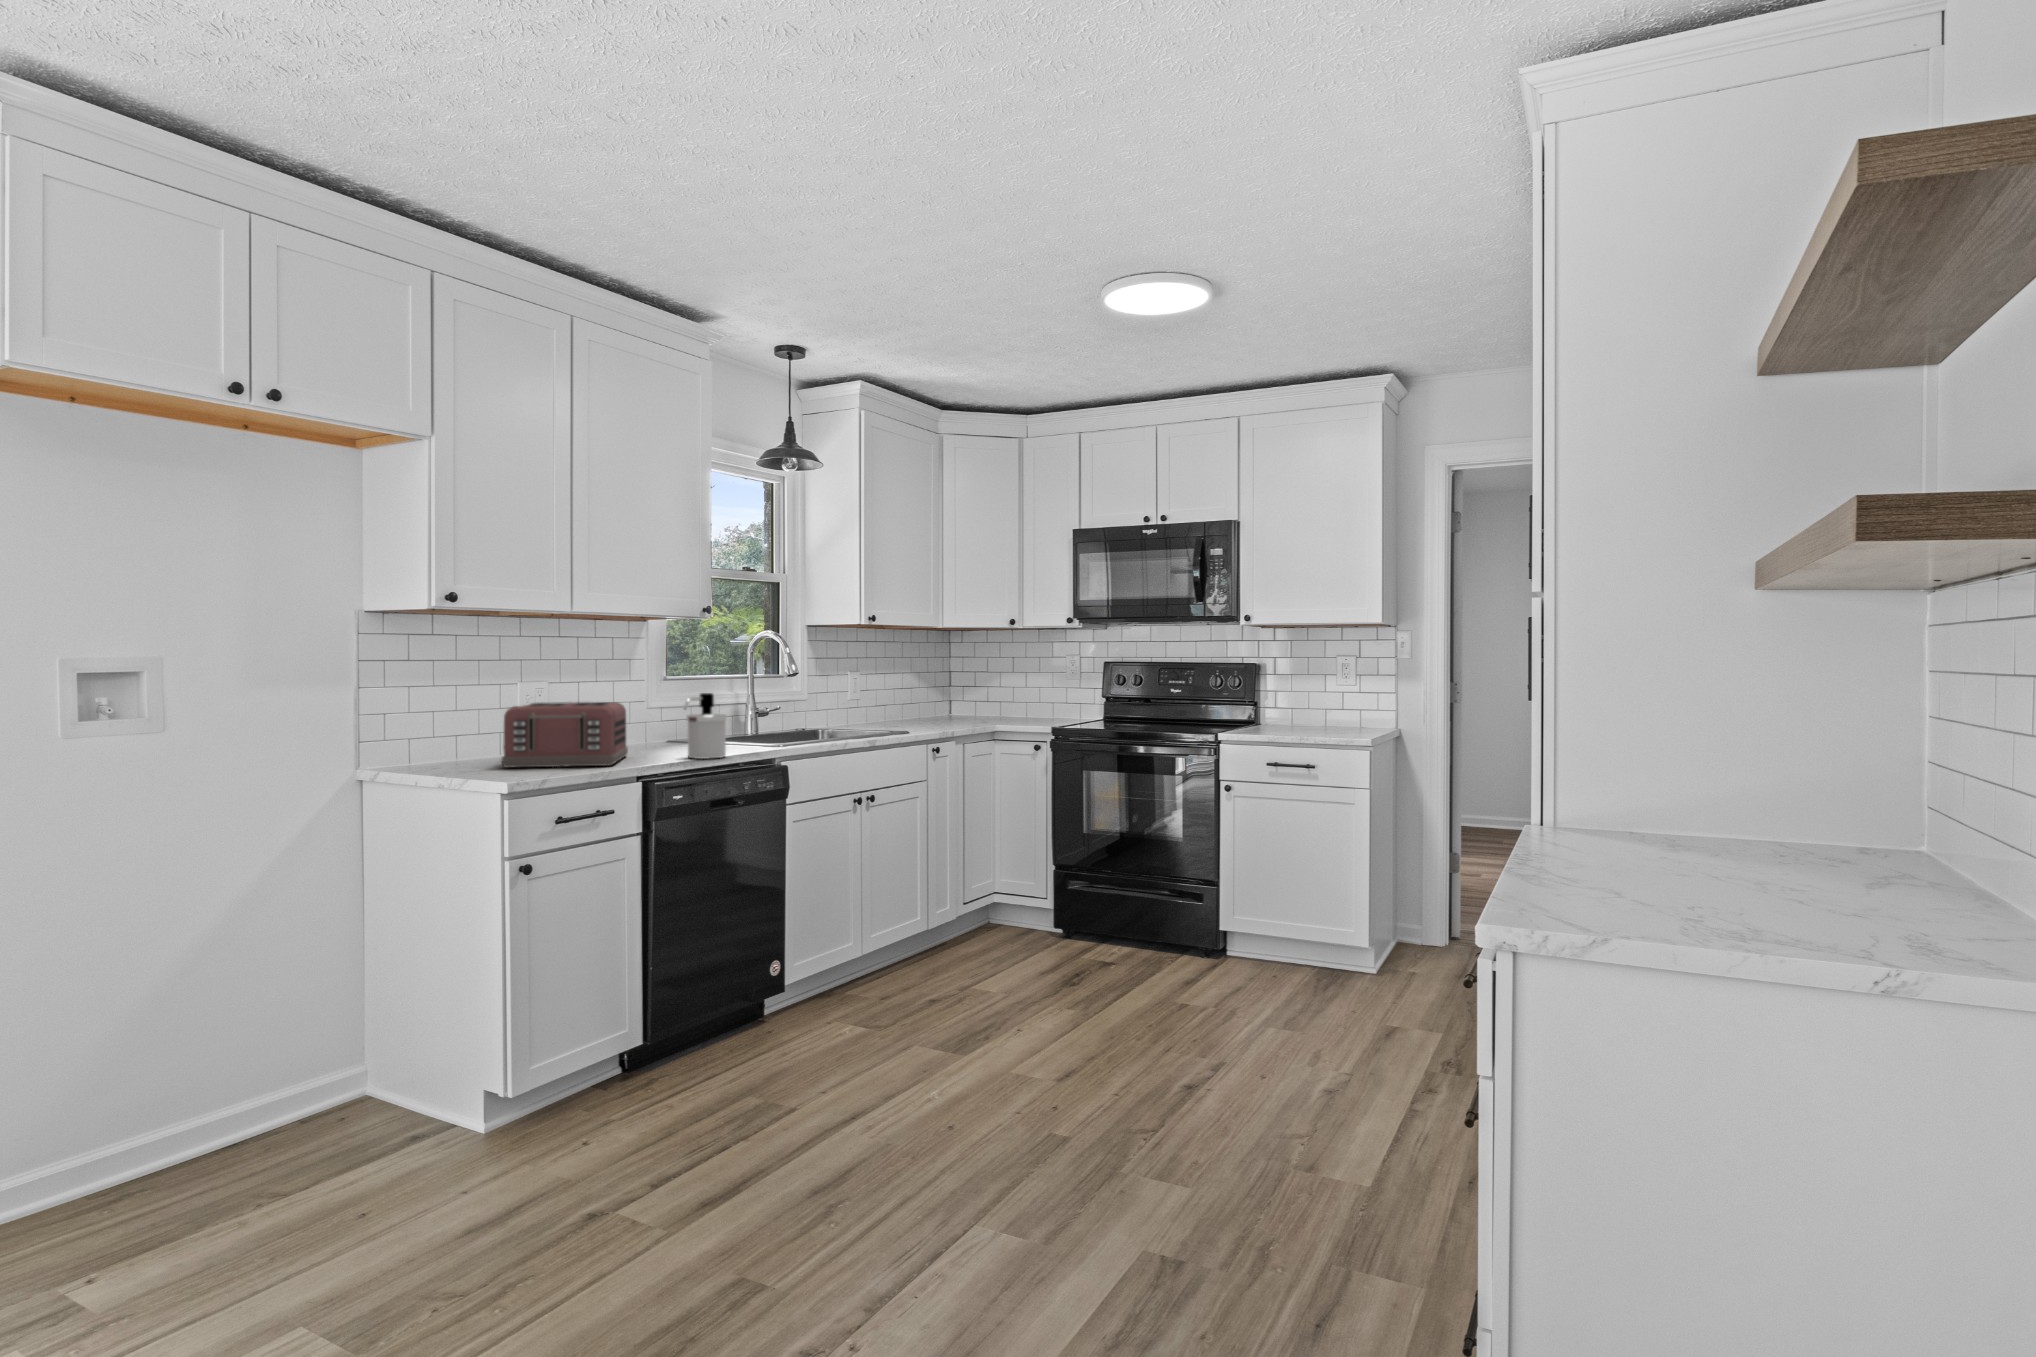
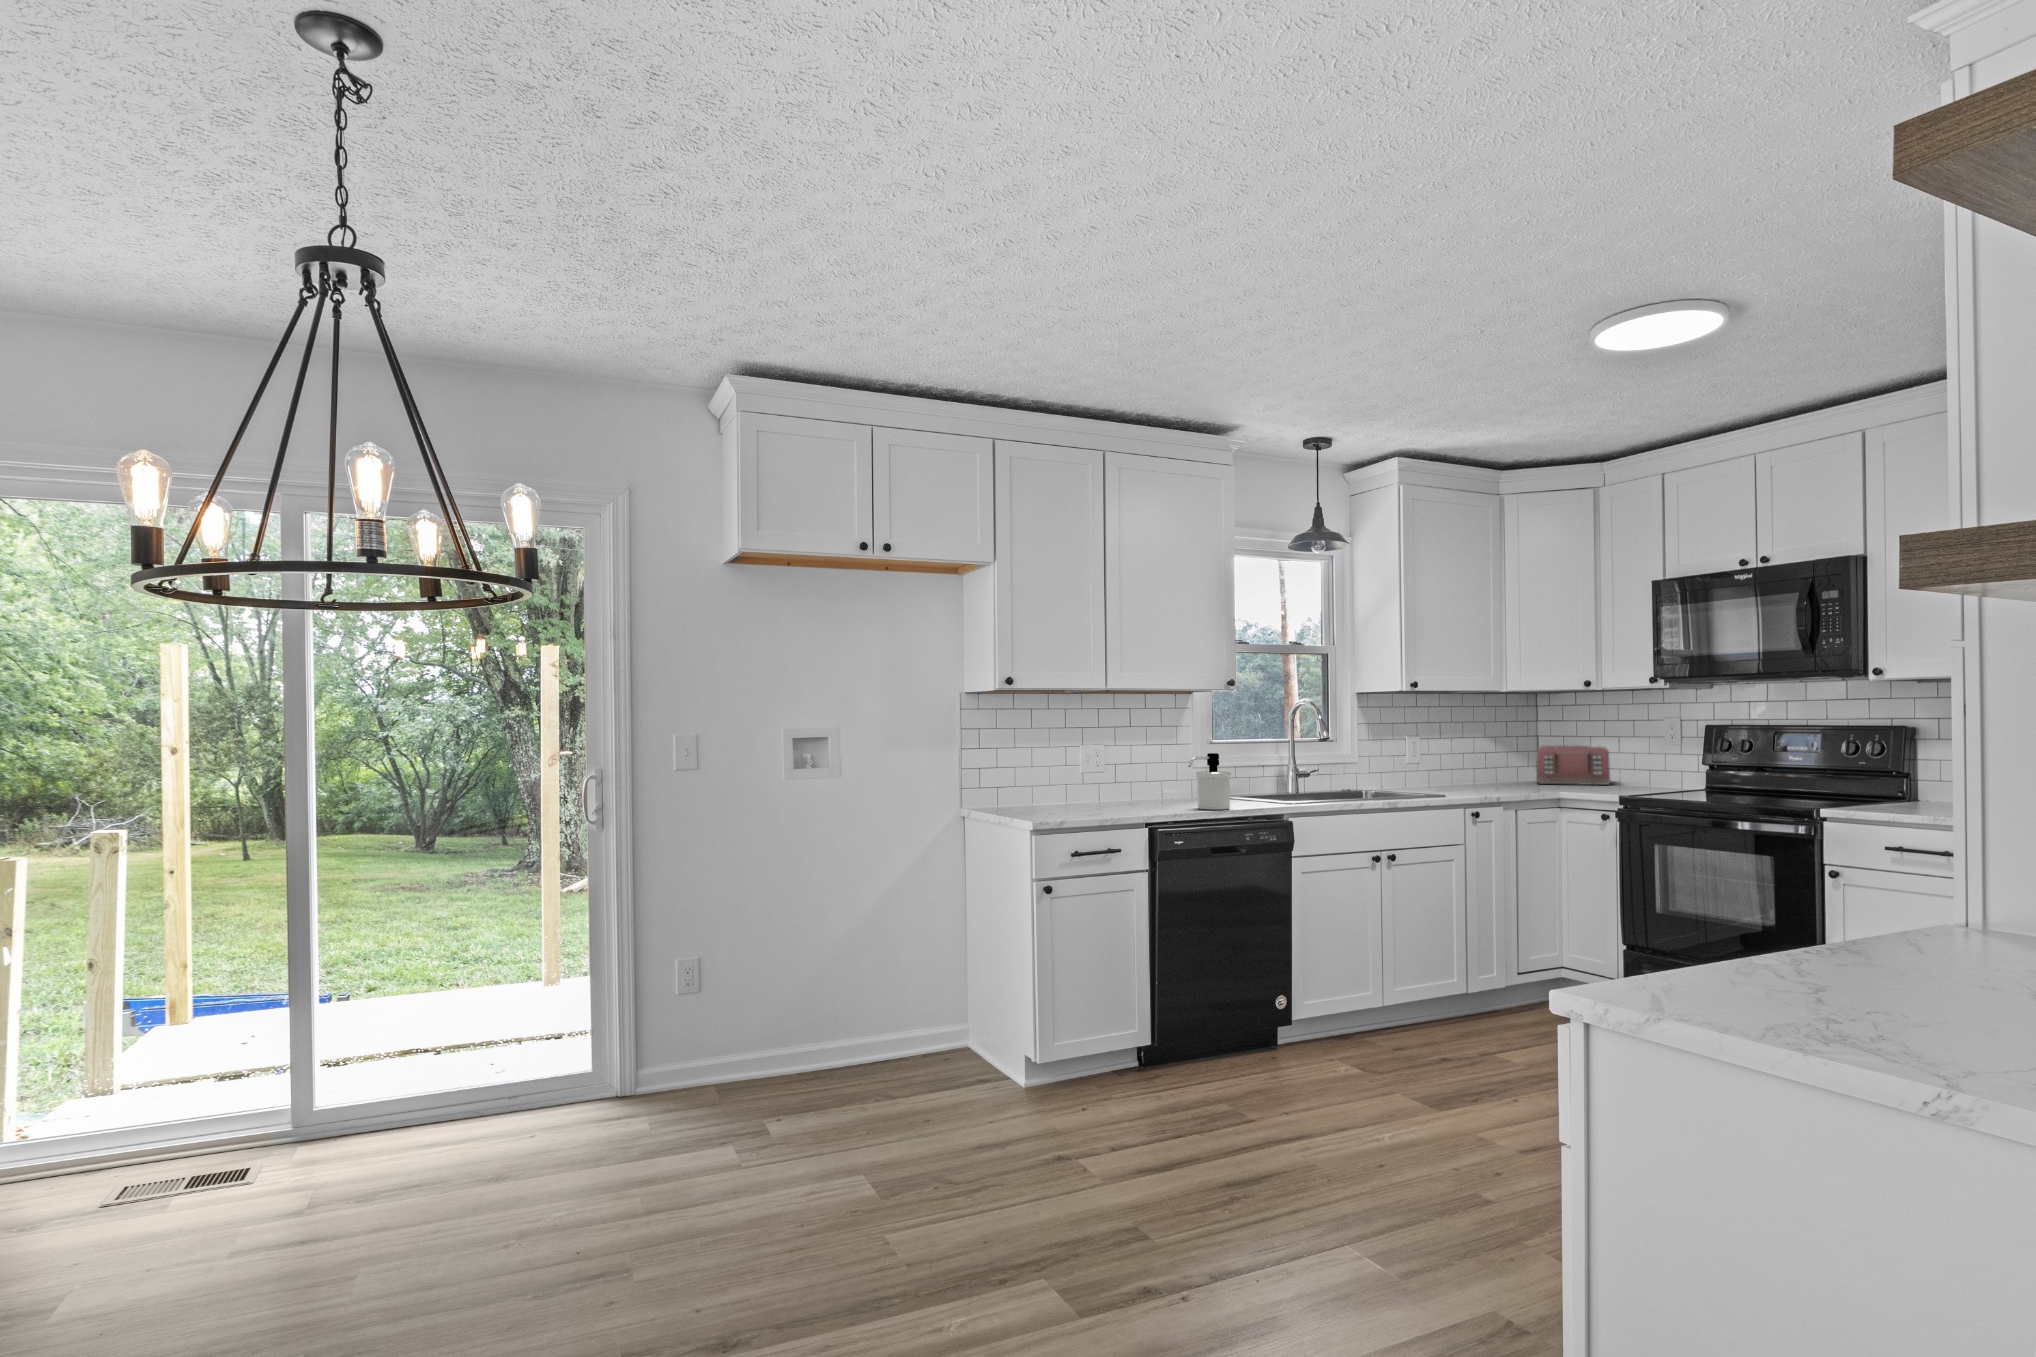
toaster: present [502,702,628,768] -> present [1536,746,1610,785]

